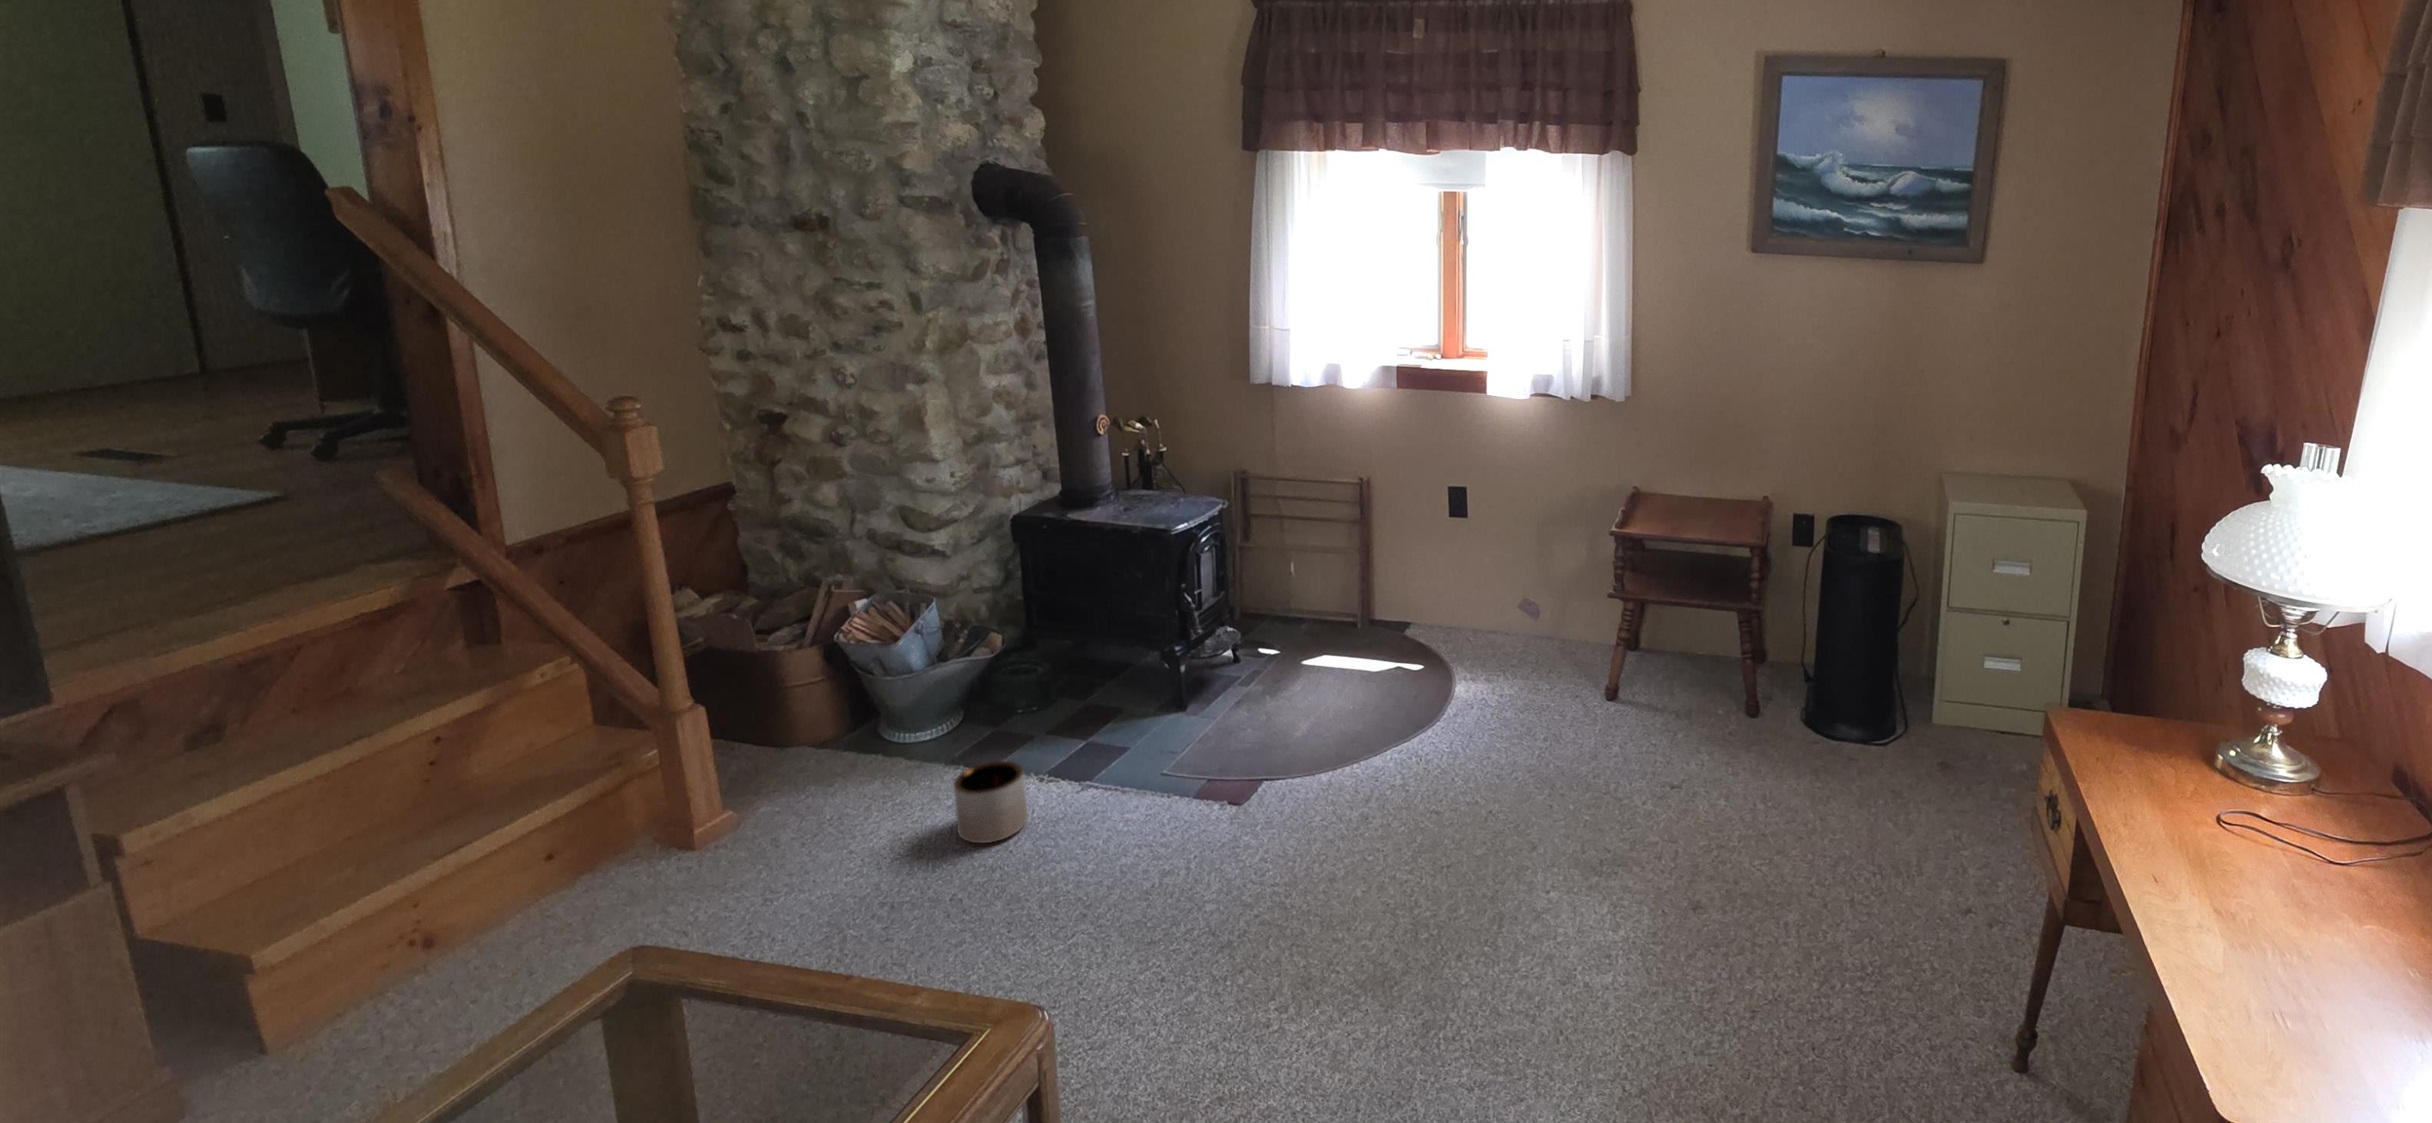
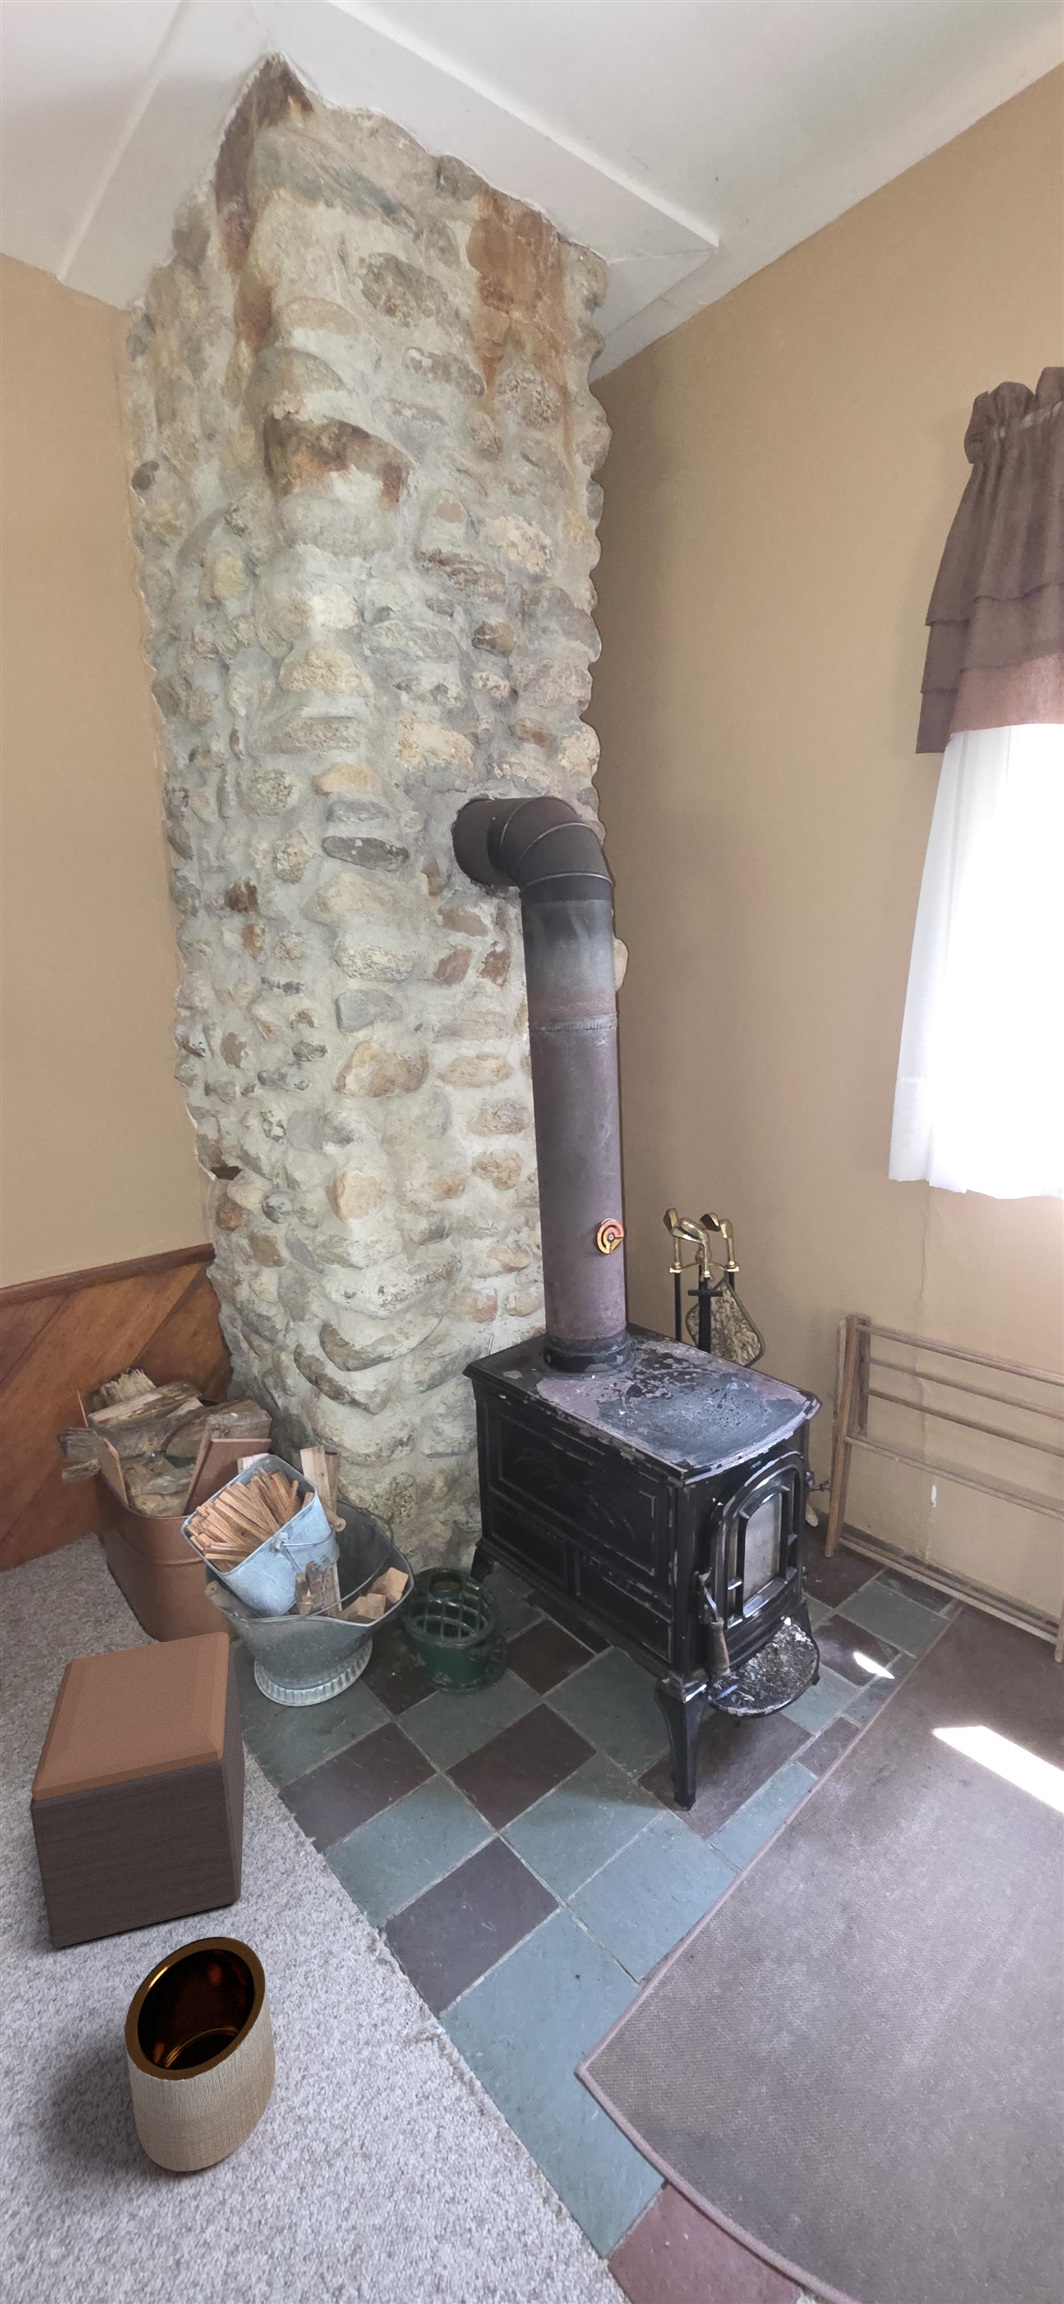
footstool: none [811,670,961,827] -> present [30,1632,245,1948]

